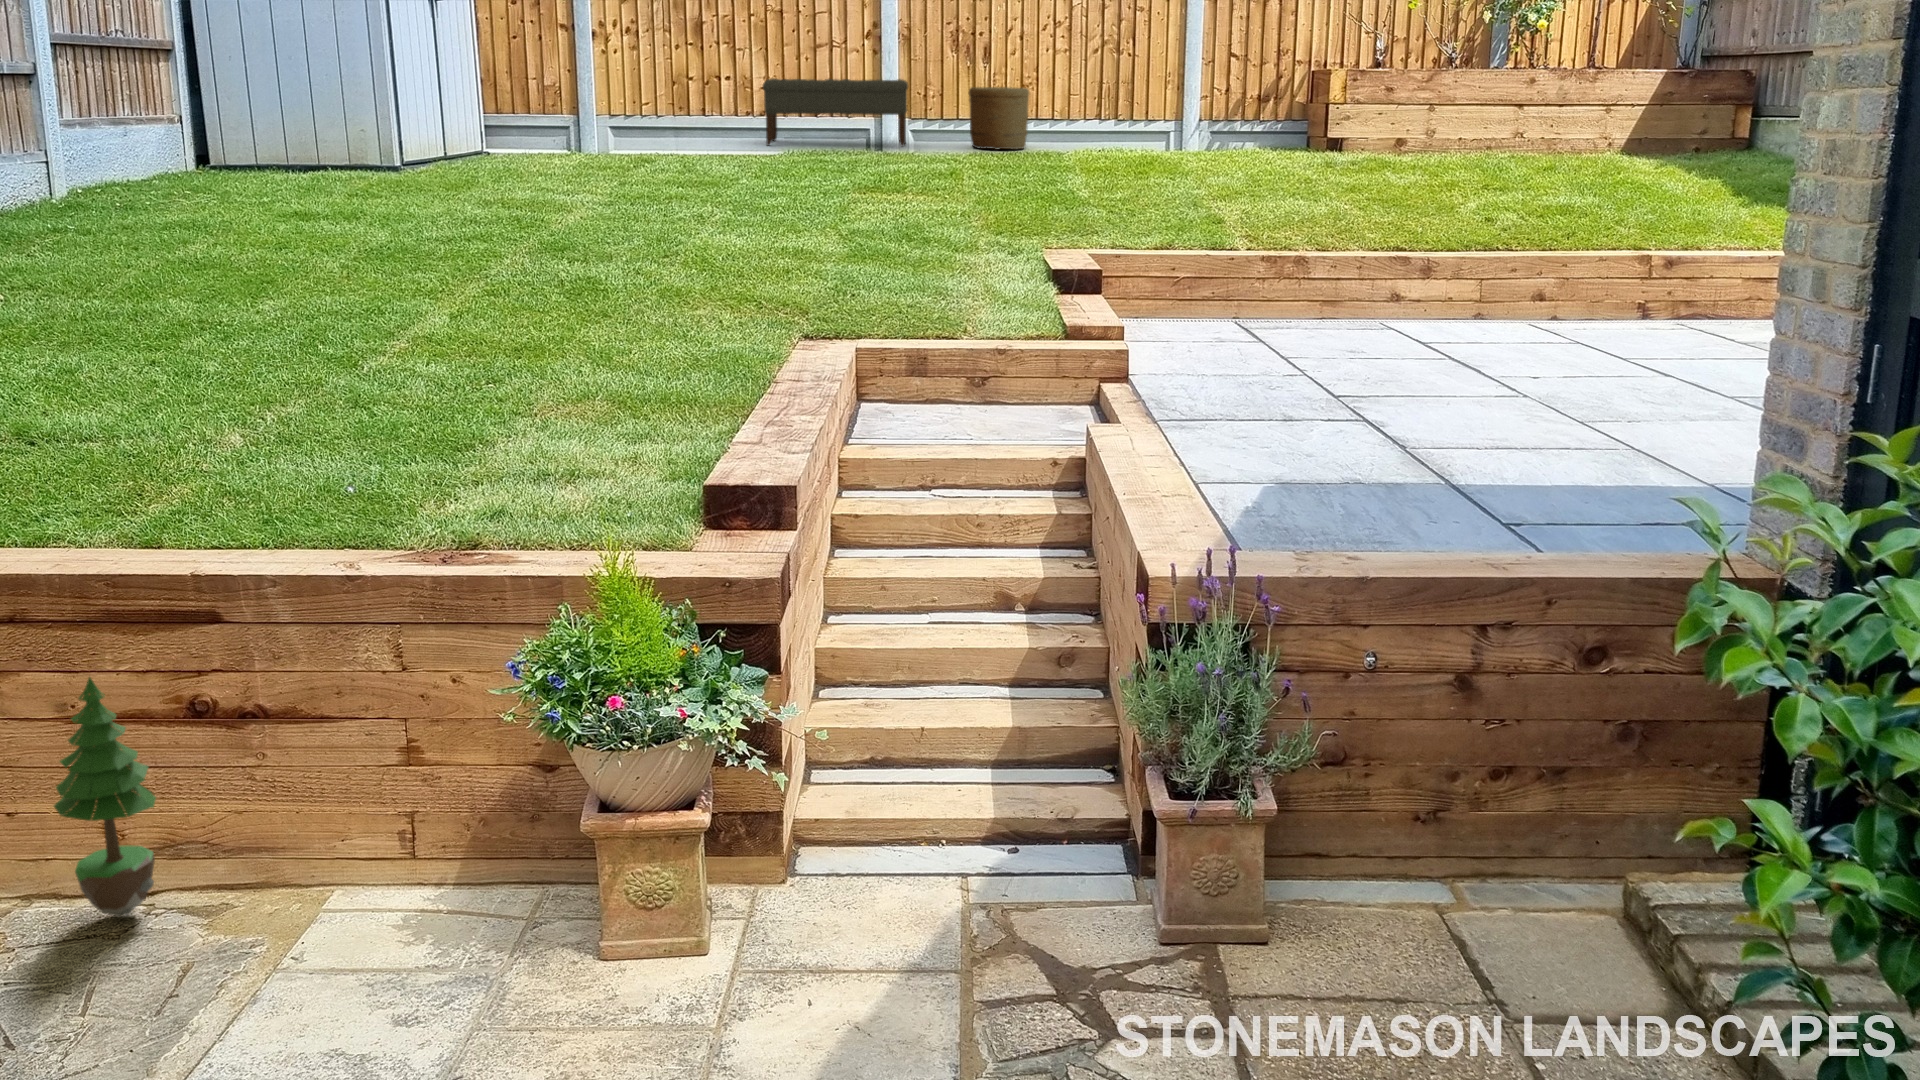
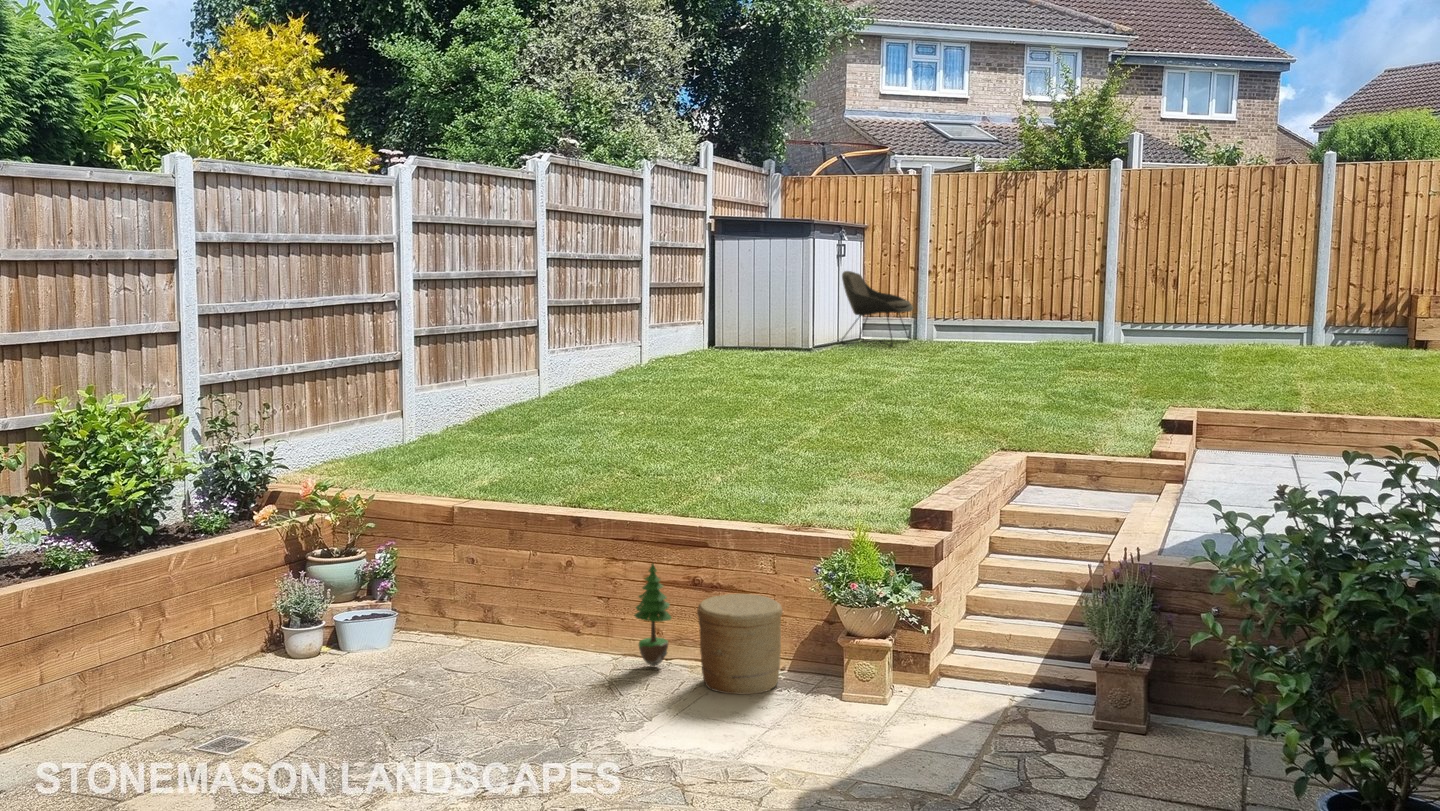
lounge chair: none [441,26,574,163] -> present [842,271,913,347]
bench: present [762,78,908,147] -> none [1028,298,1123,340]
woven basket: present [969,87,1029,149] -> present [697,594,782,694]

